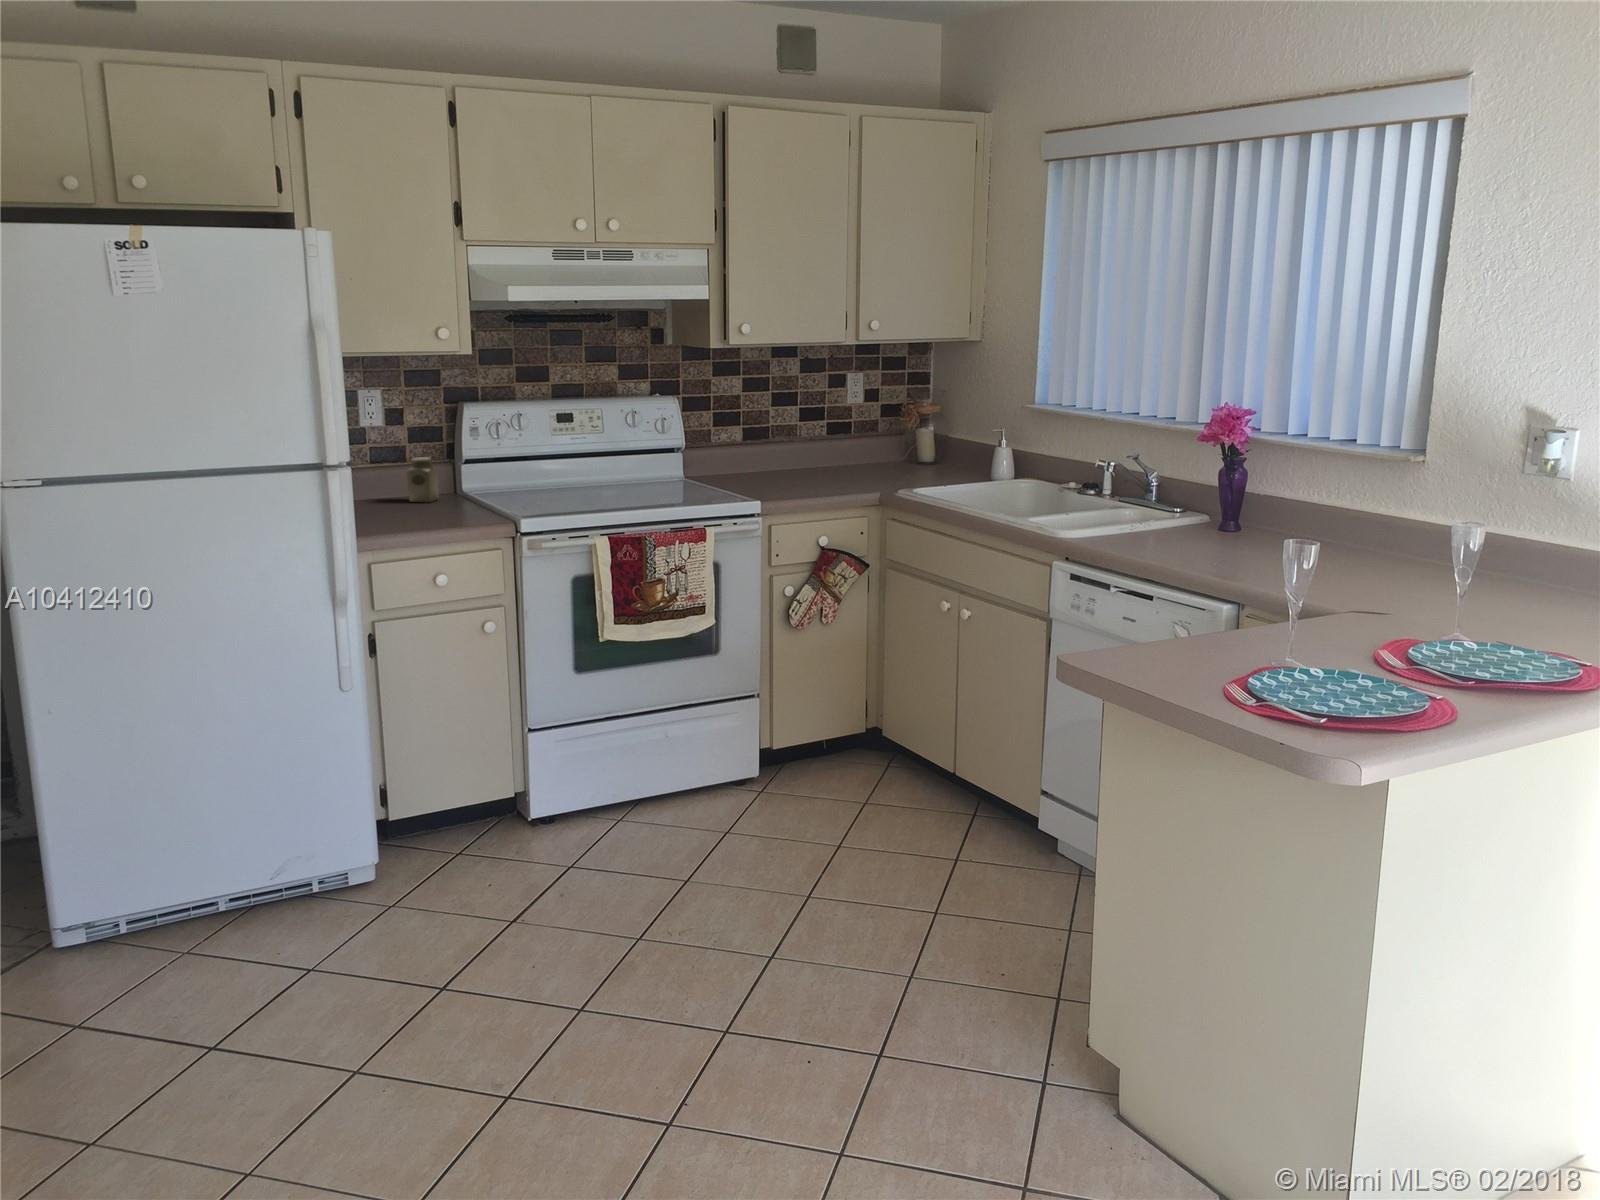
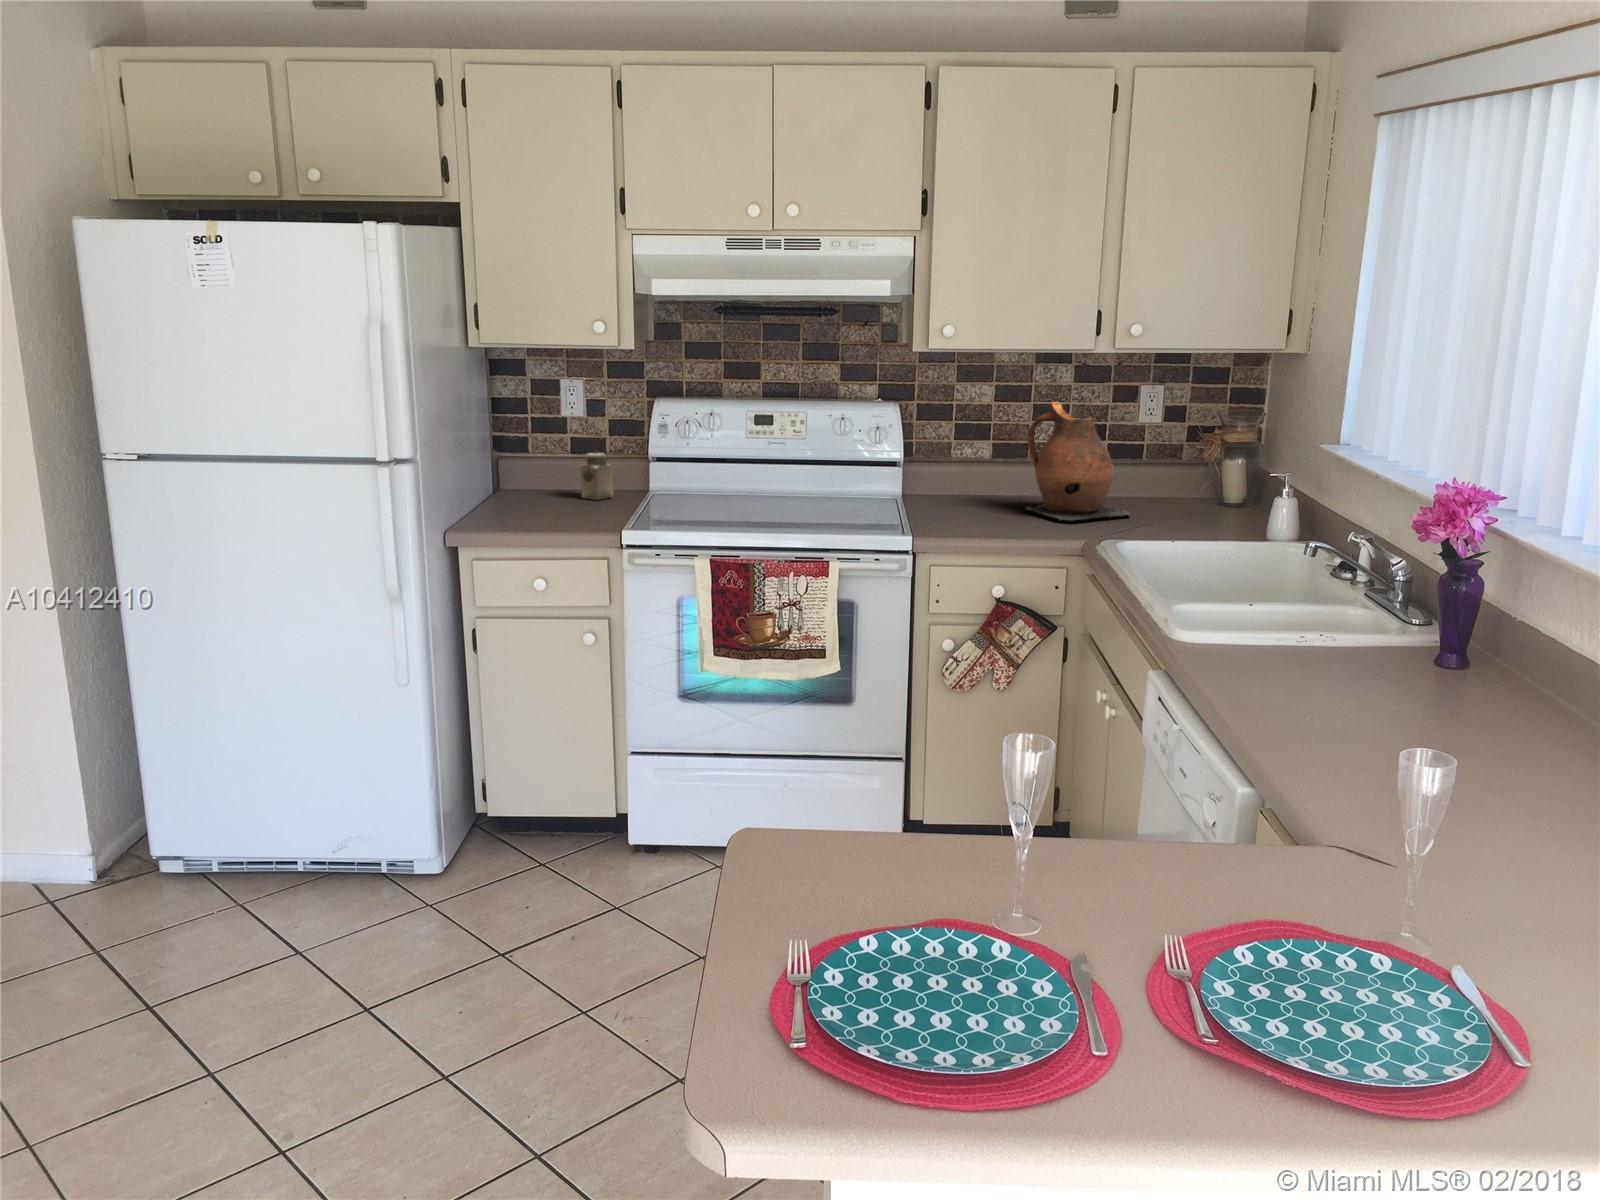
ceramic pitcher: none [794,388,878,483] -> present [1026,402,1130,521]

